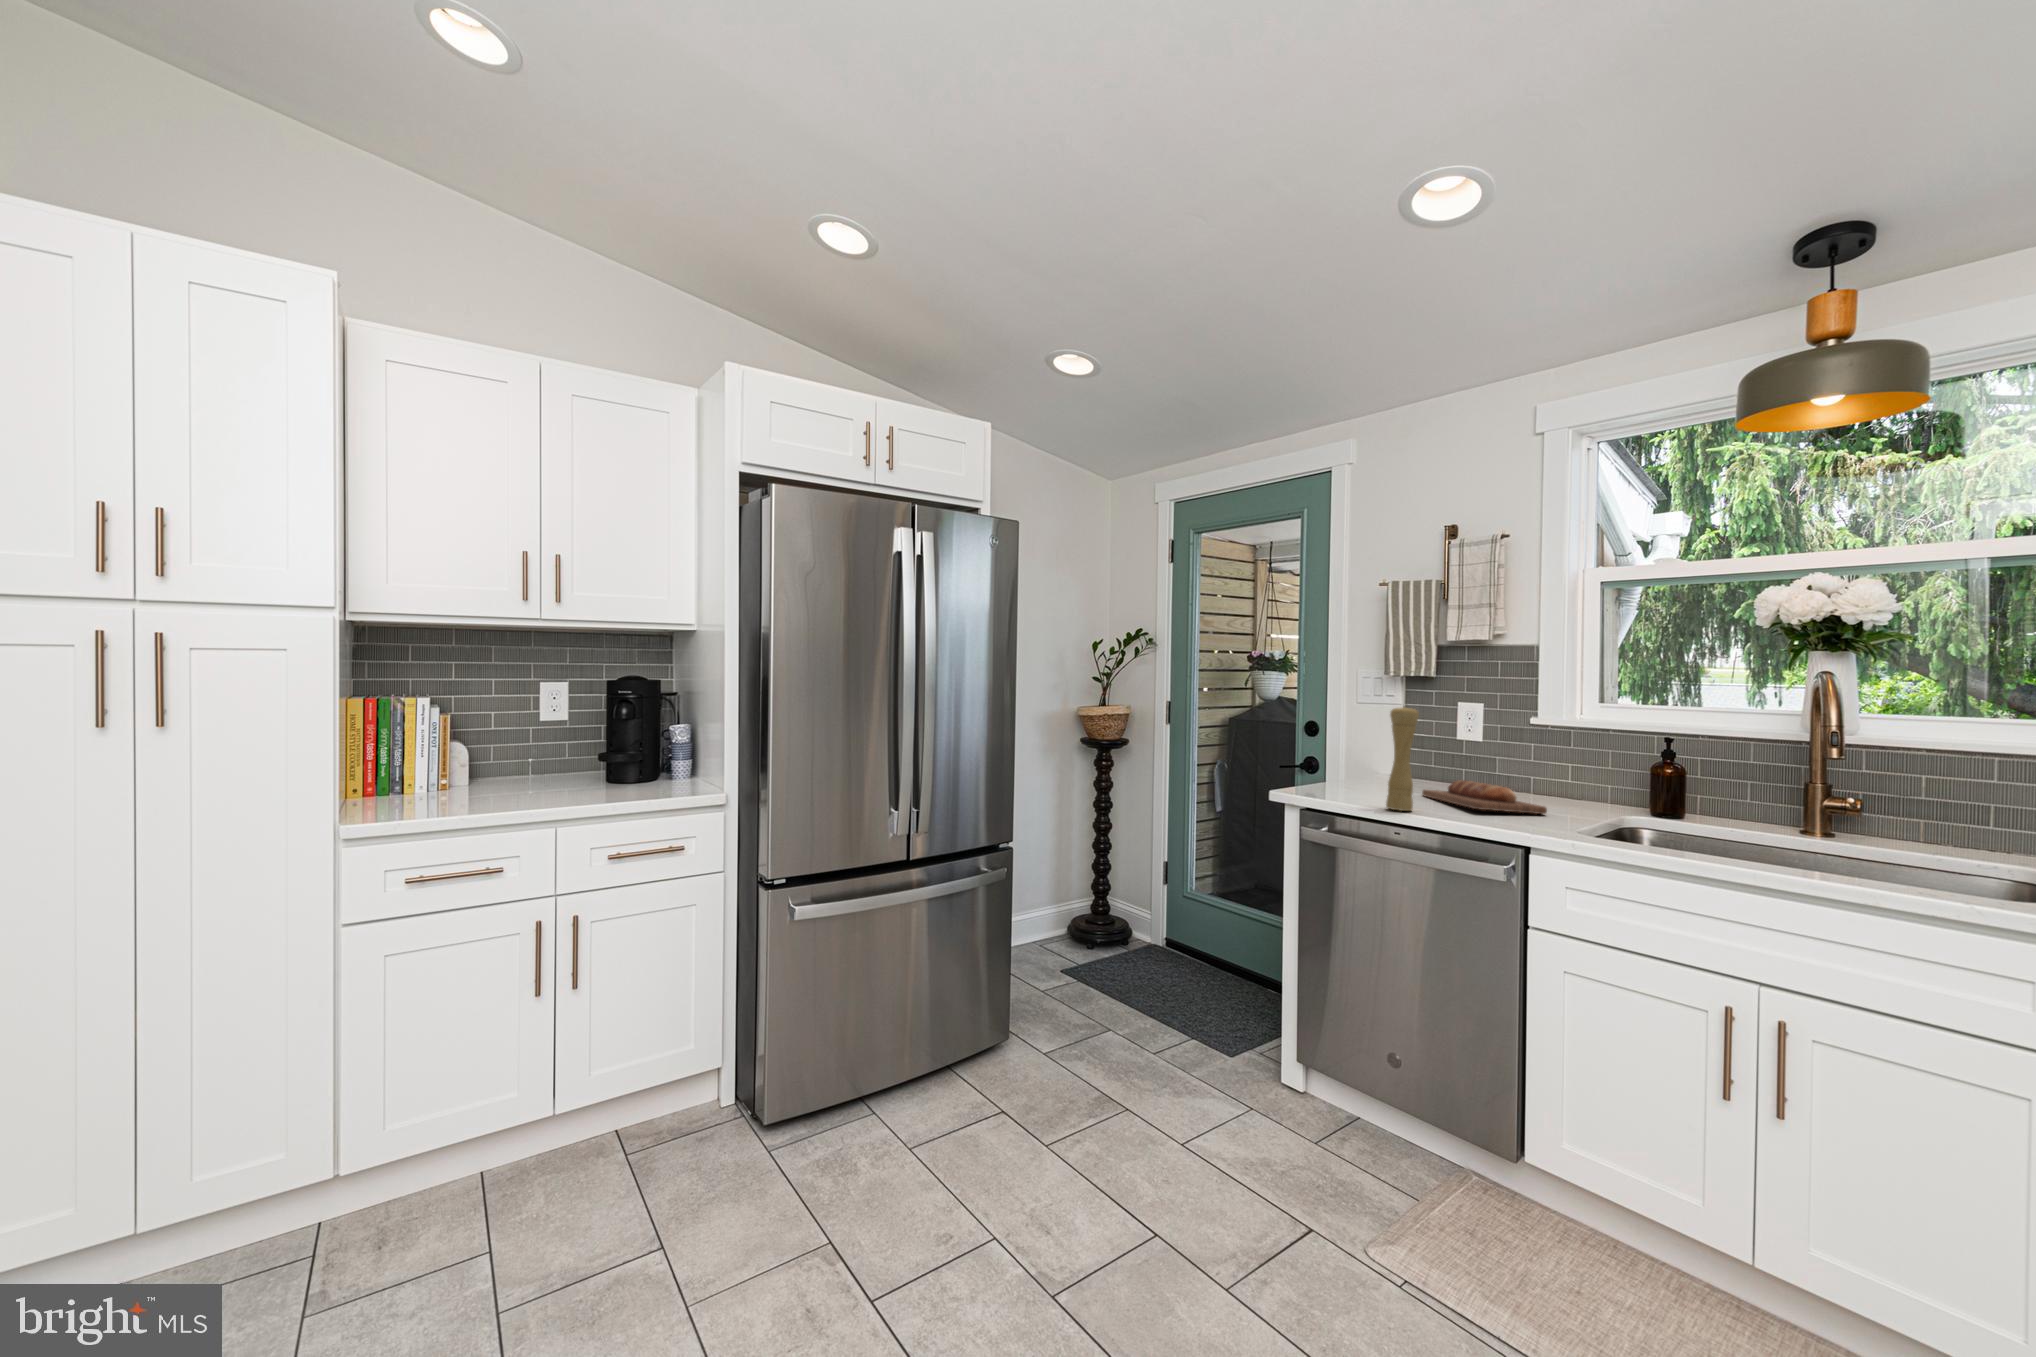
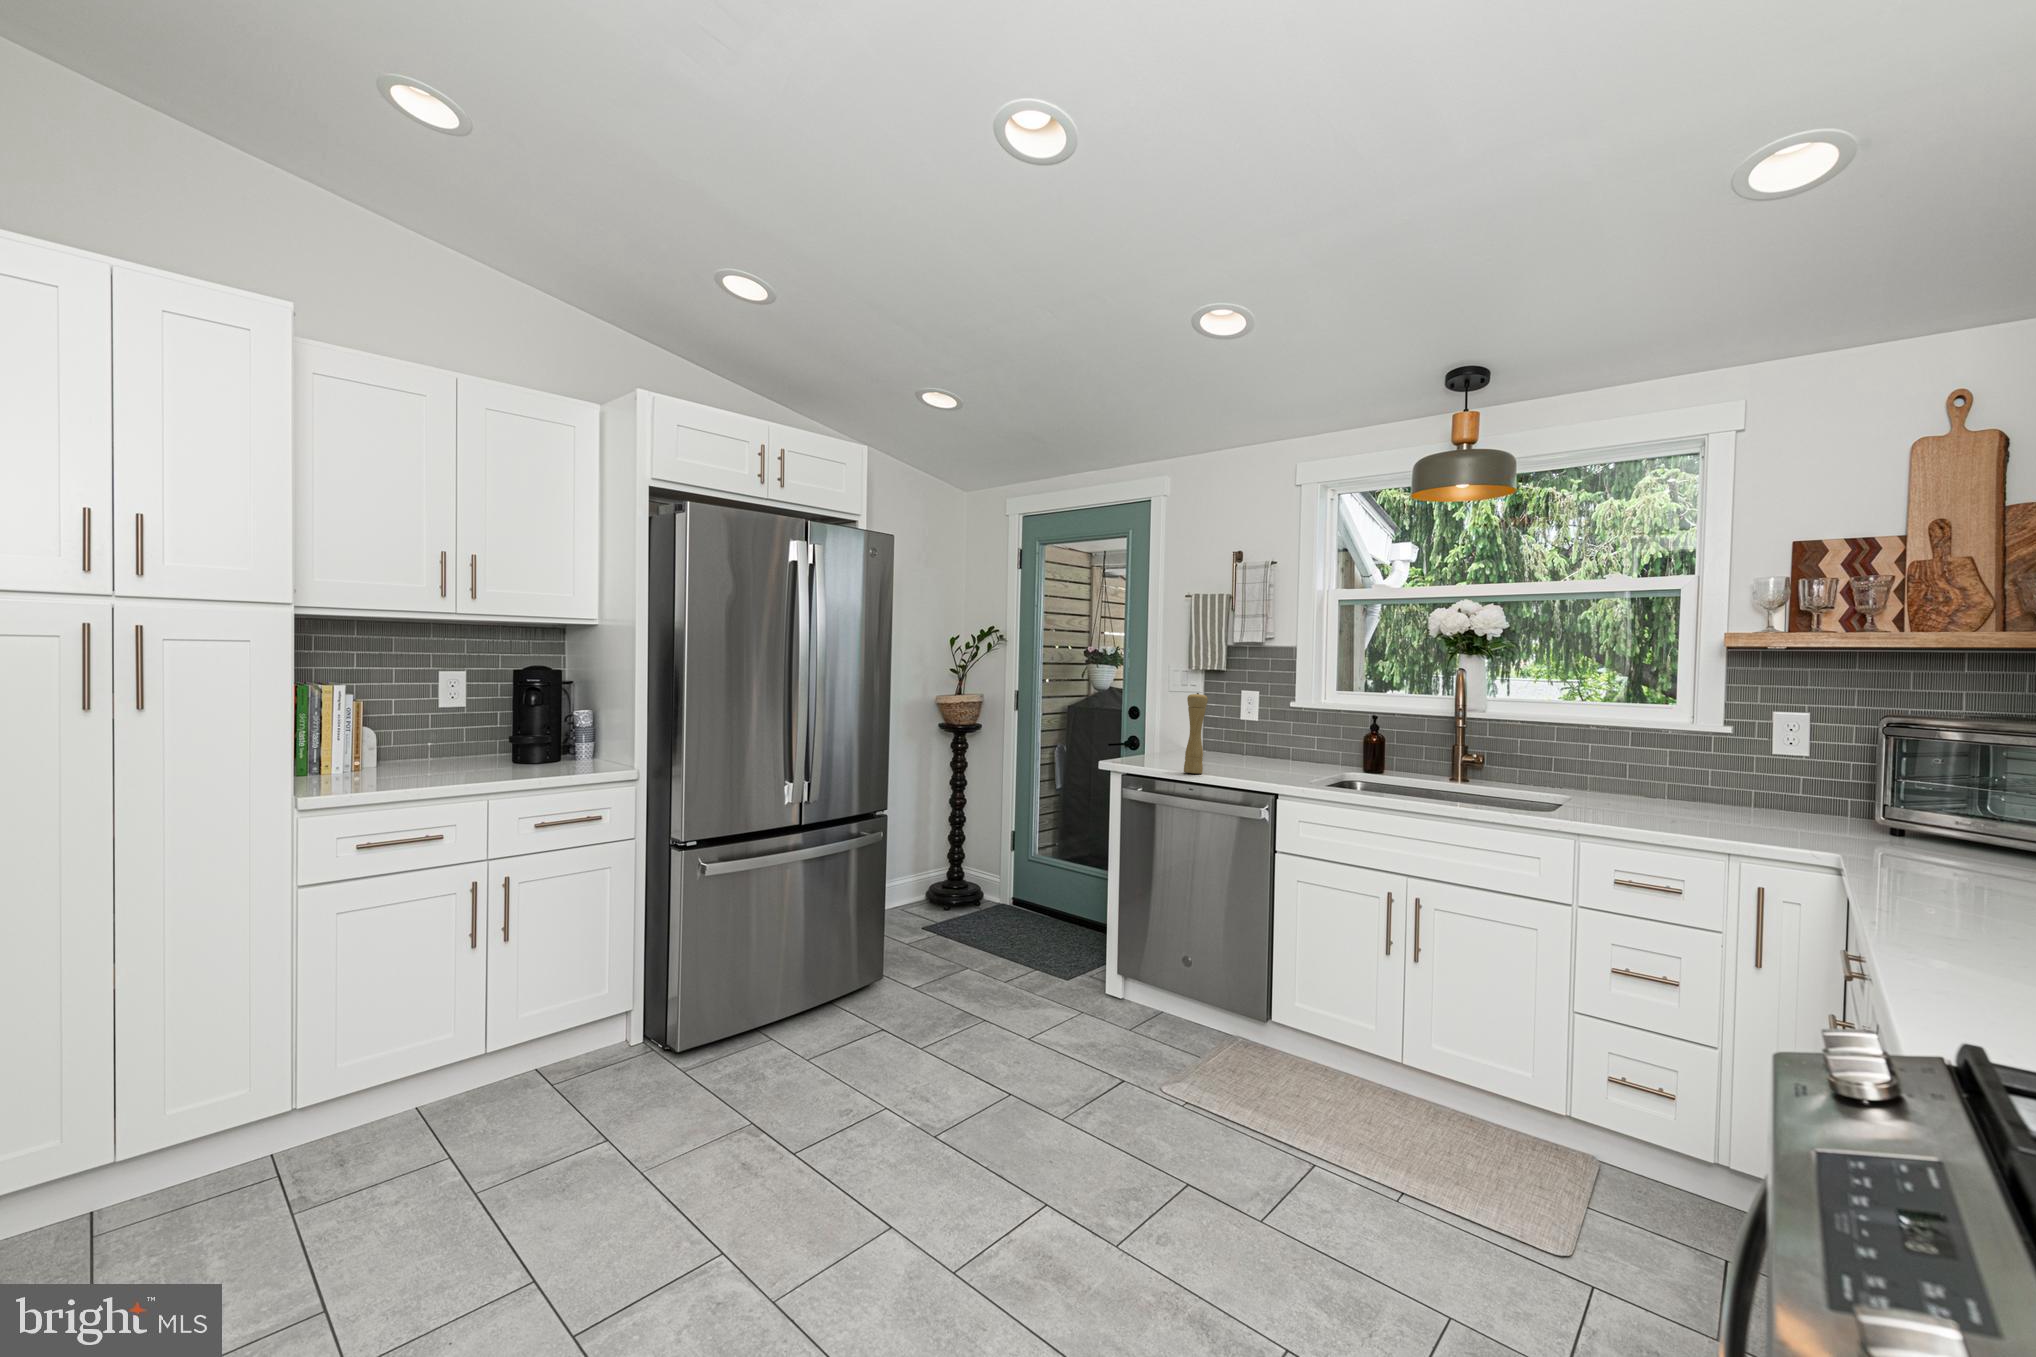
bread loaf: present [1422,780,1547,814] -> none [1213,751,1297,774]

